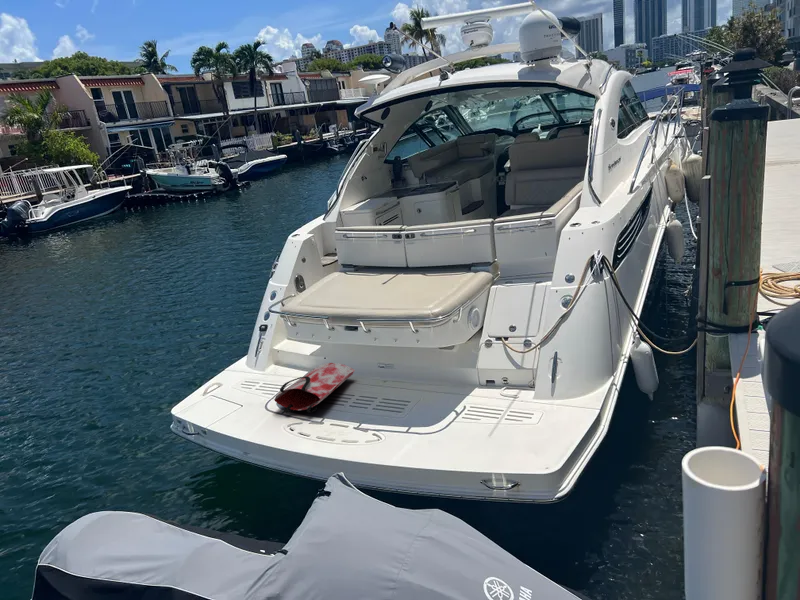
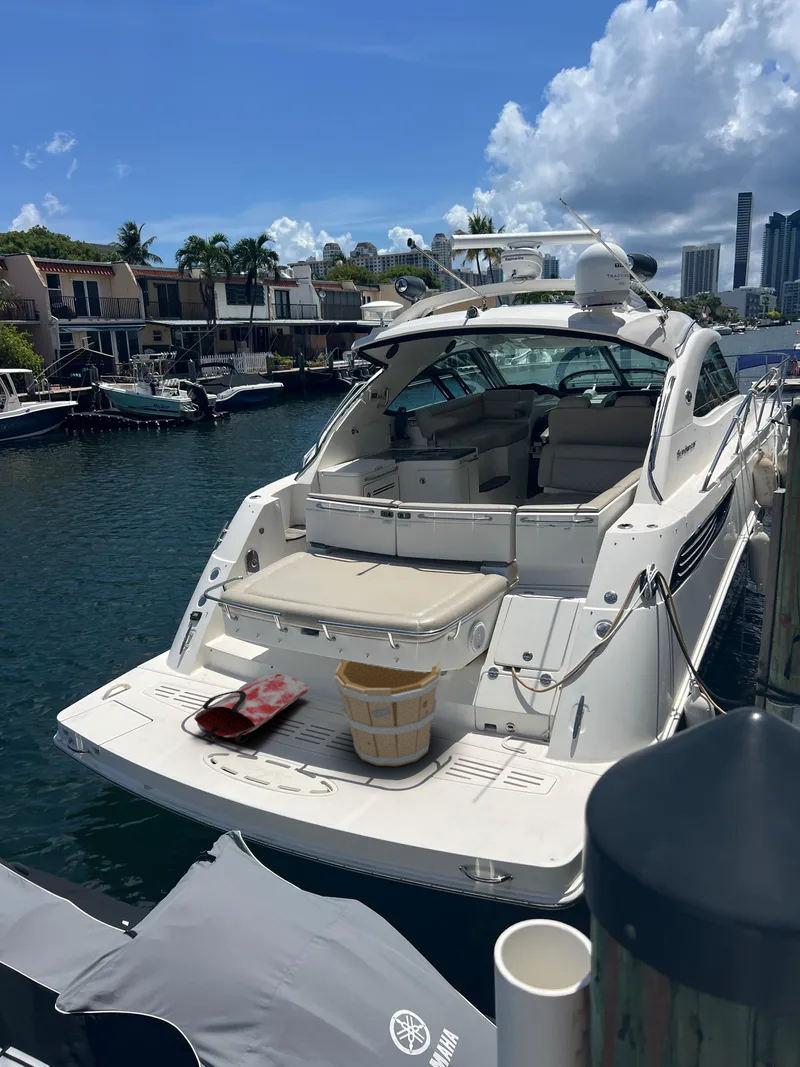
wooden bucket: none [374,331,451,417] -> present [334,659,442,766]

